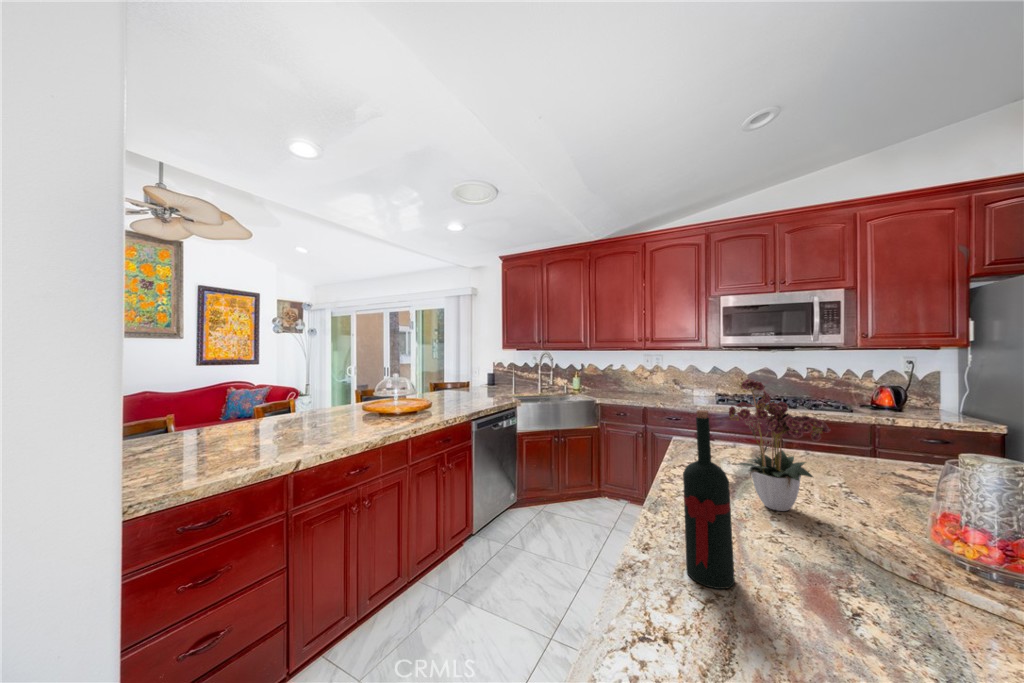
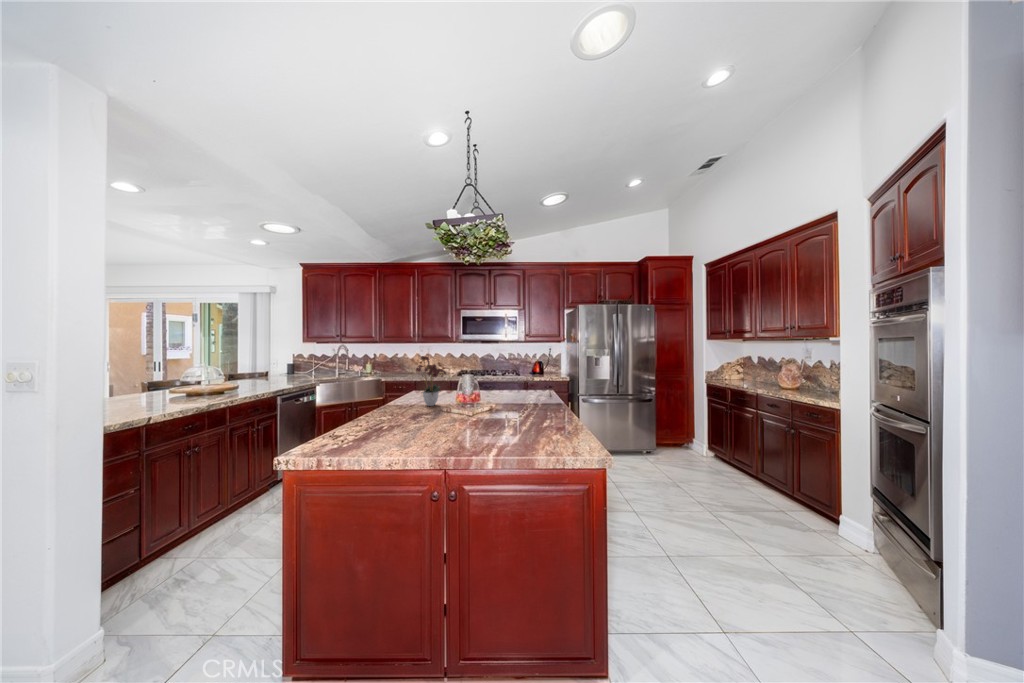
wine bottle: present [683,410,735,589] -> none [379,365,395,420]

